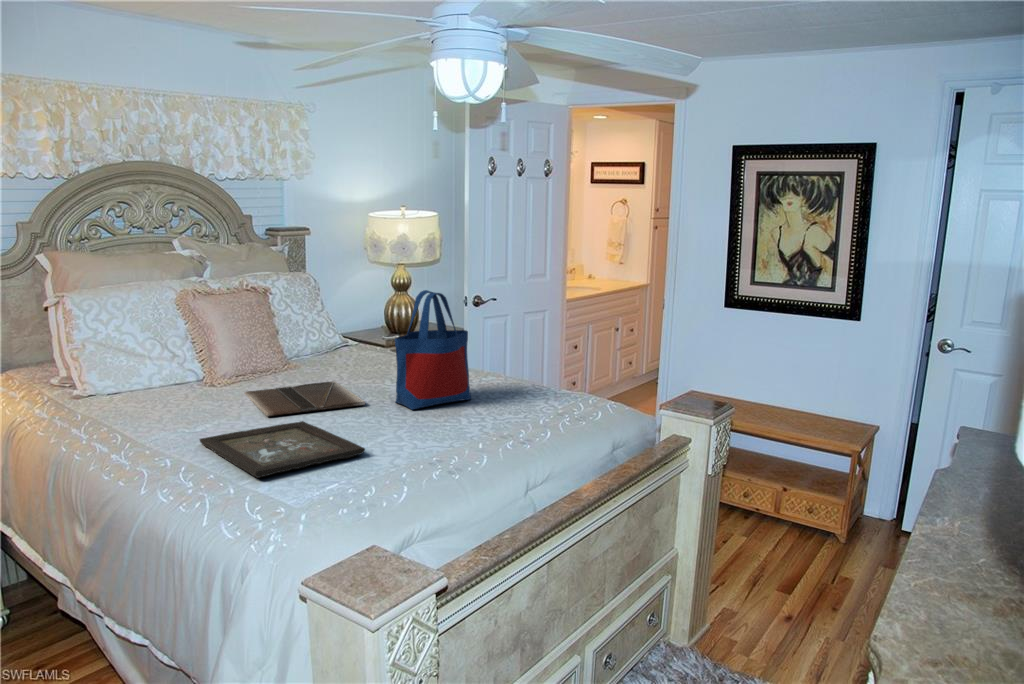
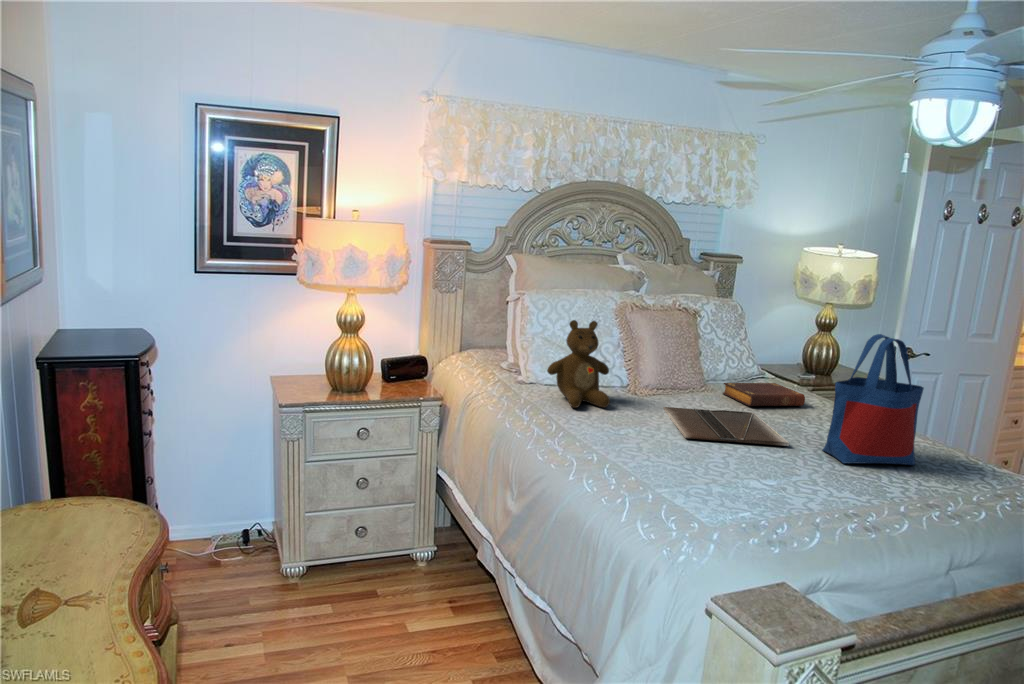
teddy bear: none [110,316,186,410] -> present [547,320,610,408]
book: none [304,350,382,376] -> present [723,383,805,406]
tray: present [200,421,365,478] -> none [619,449,794,509]

